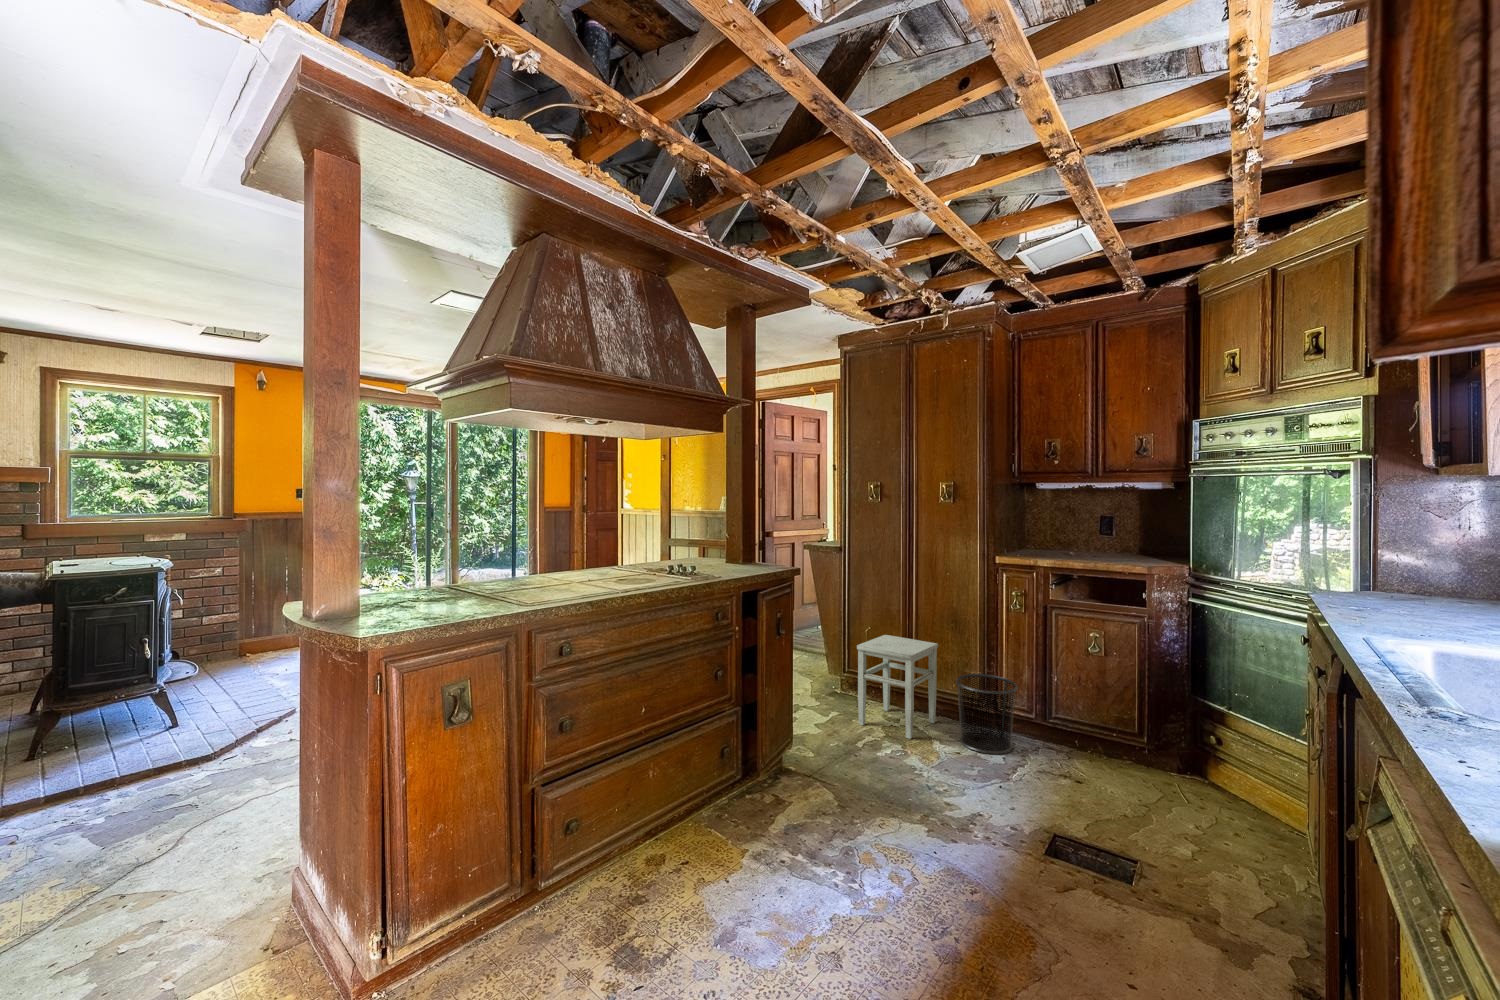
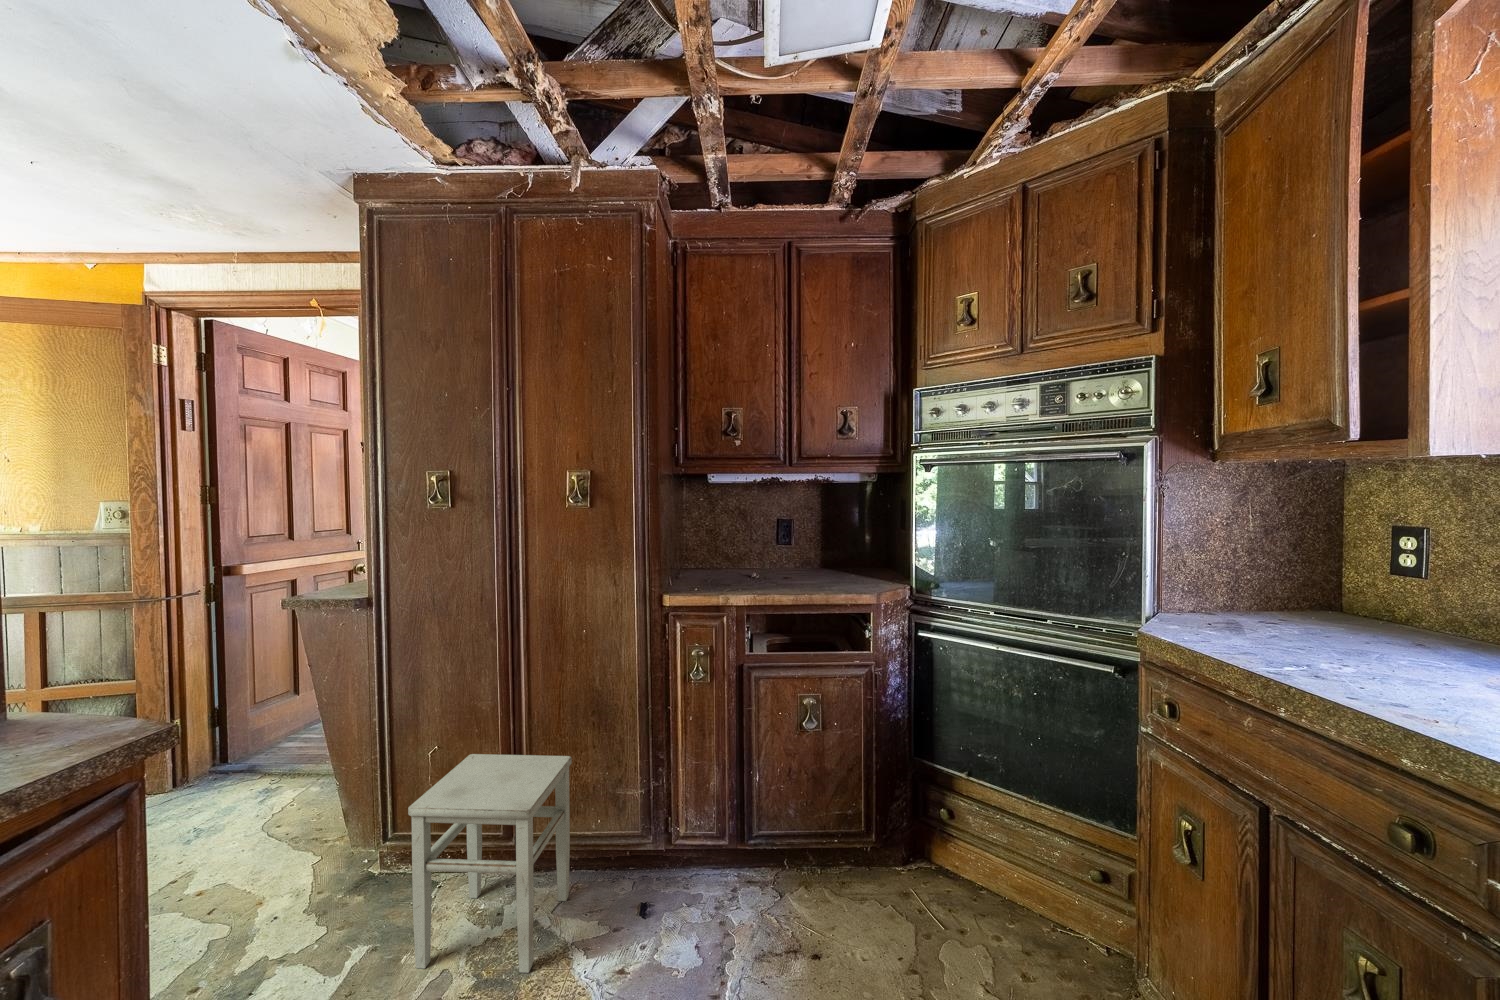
waste bin: present [956,674,1018,754] -> none [610,794,713,956]

